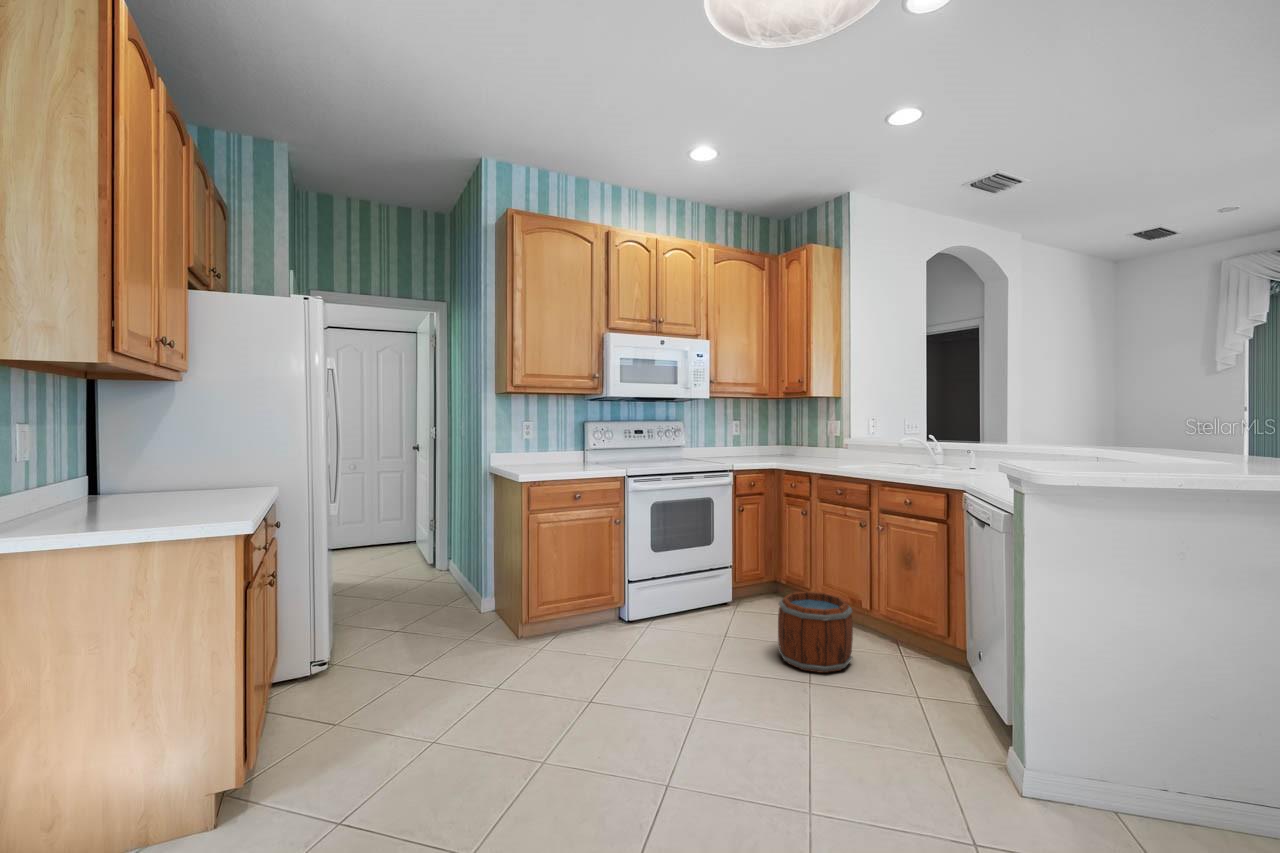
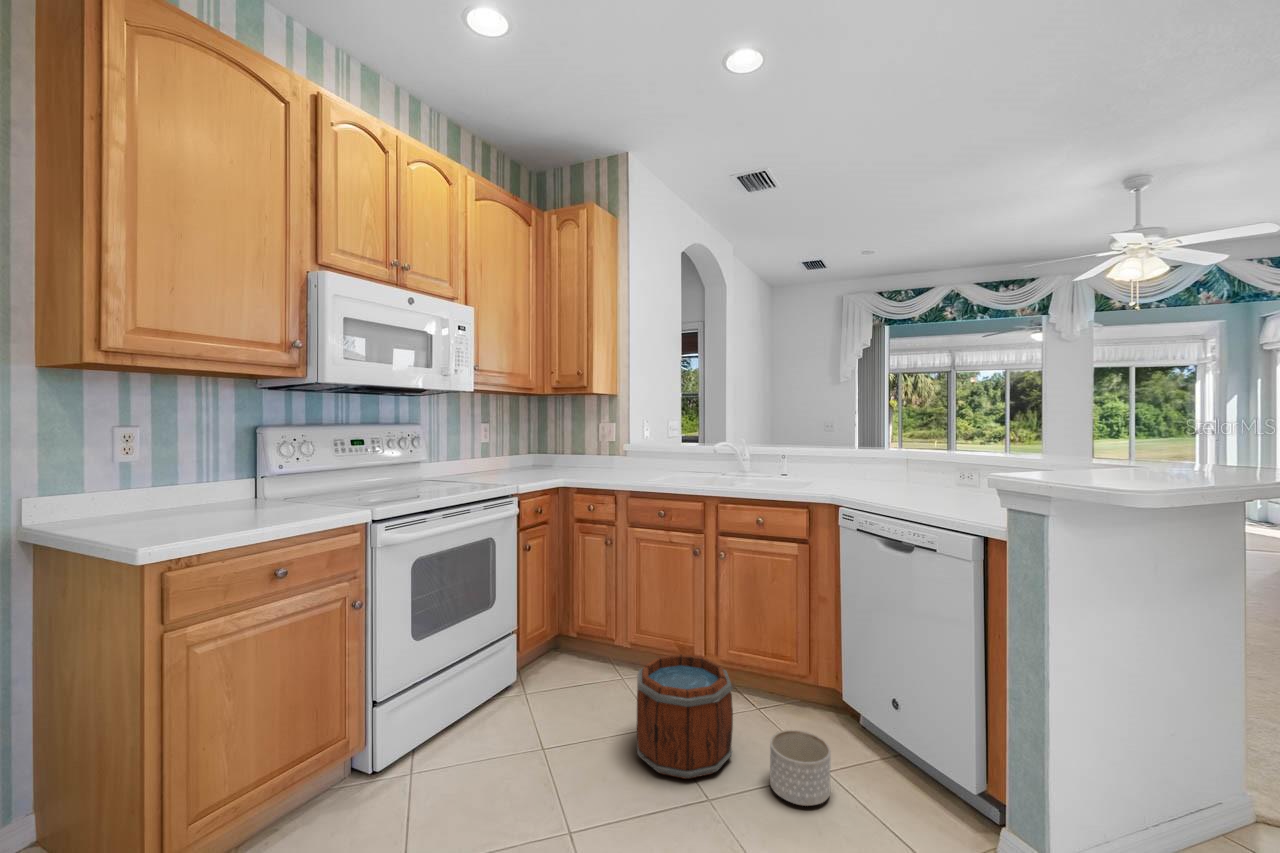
planter: none [857,654,905,704] -> present [770,730,831,806]

